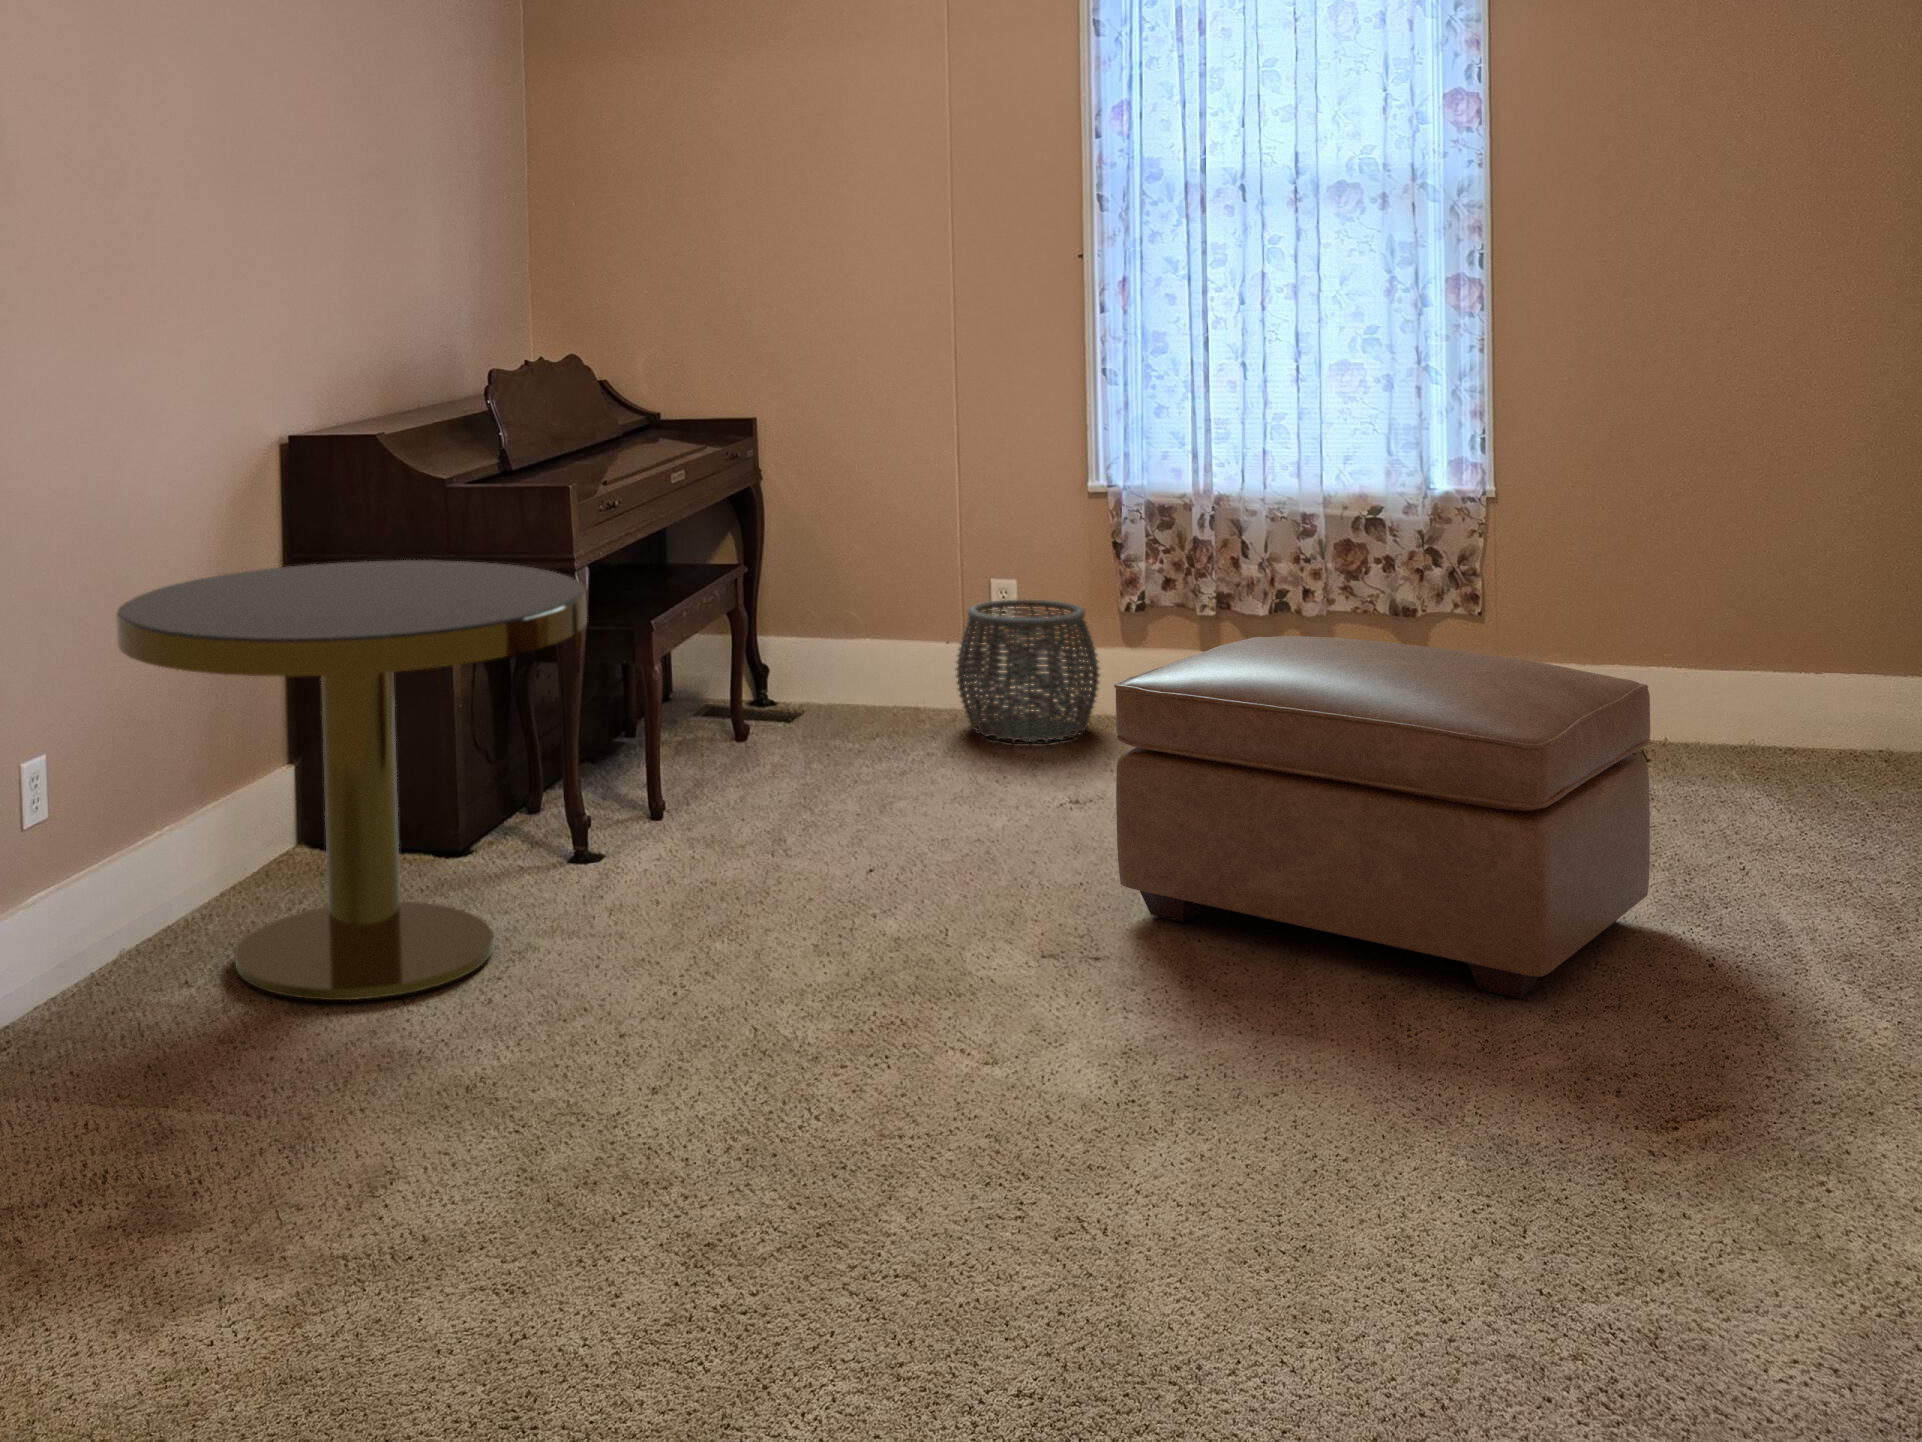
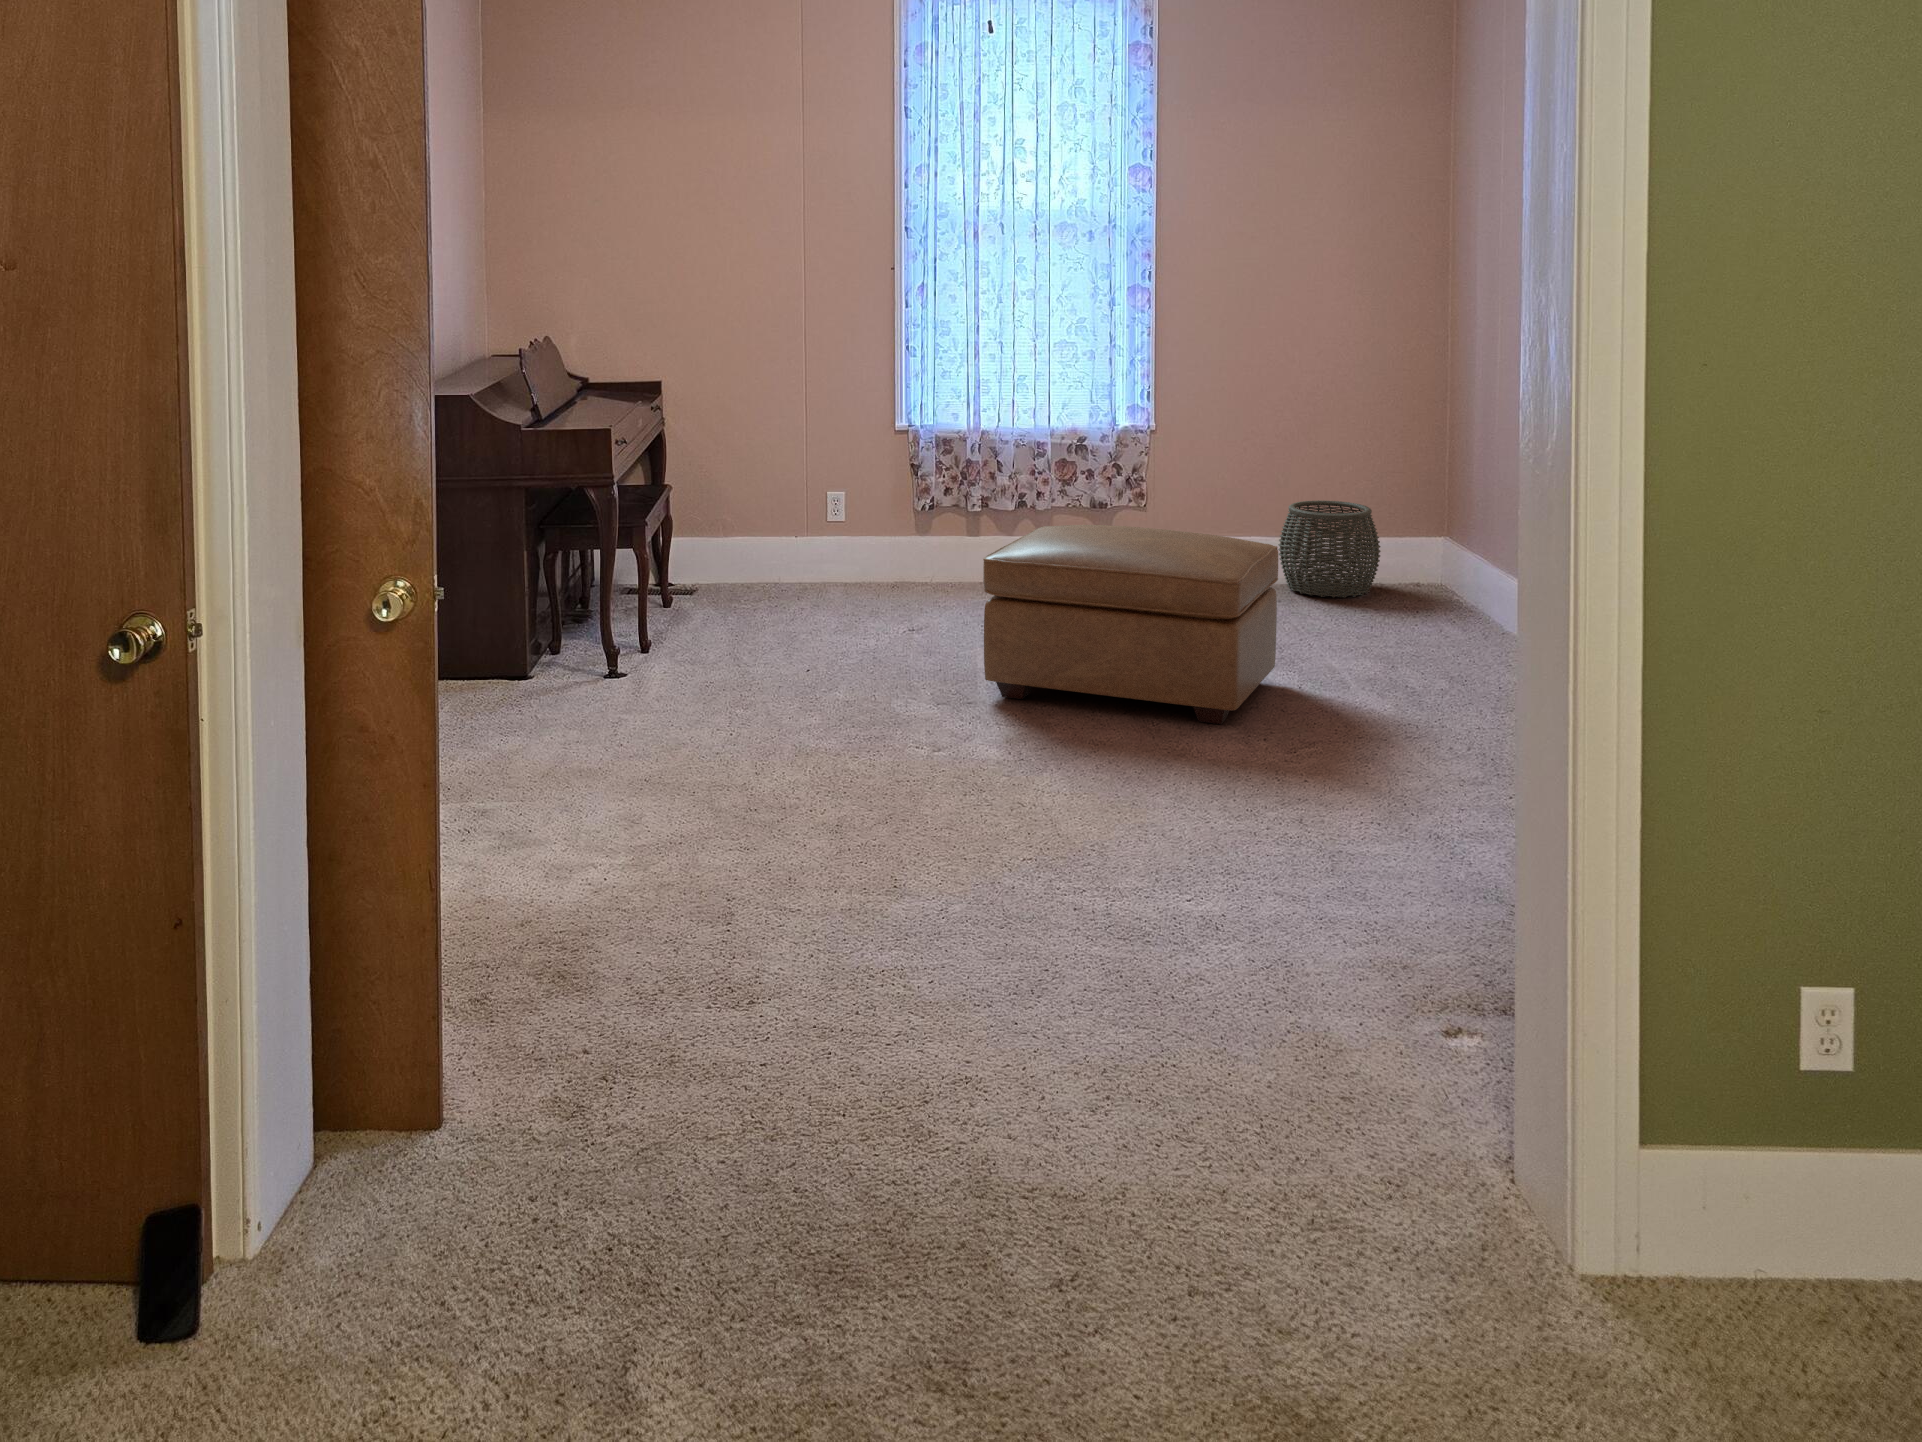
side table: present [116,560,587,1000] -> none [379,495,682,777]
woven basket: present [956,599,1100,742] -> present [1278,500,1381,598]

